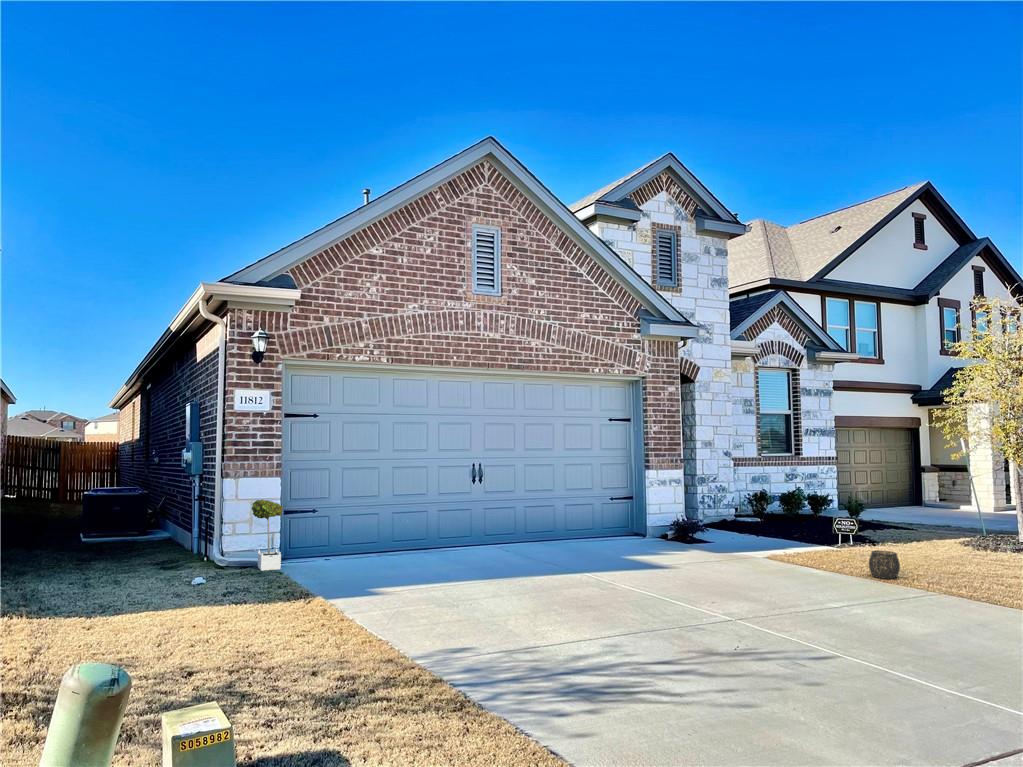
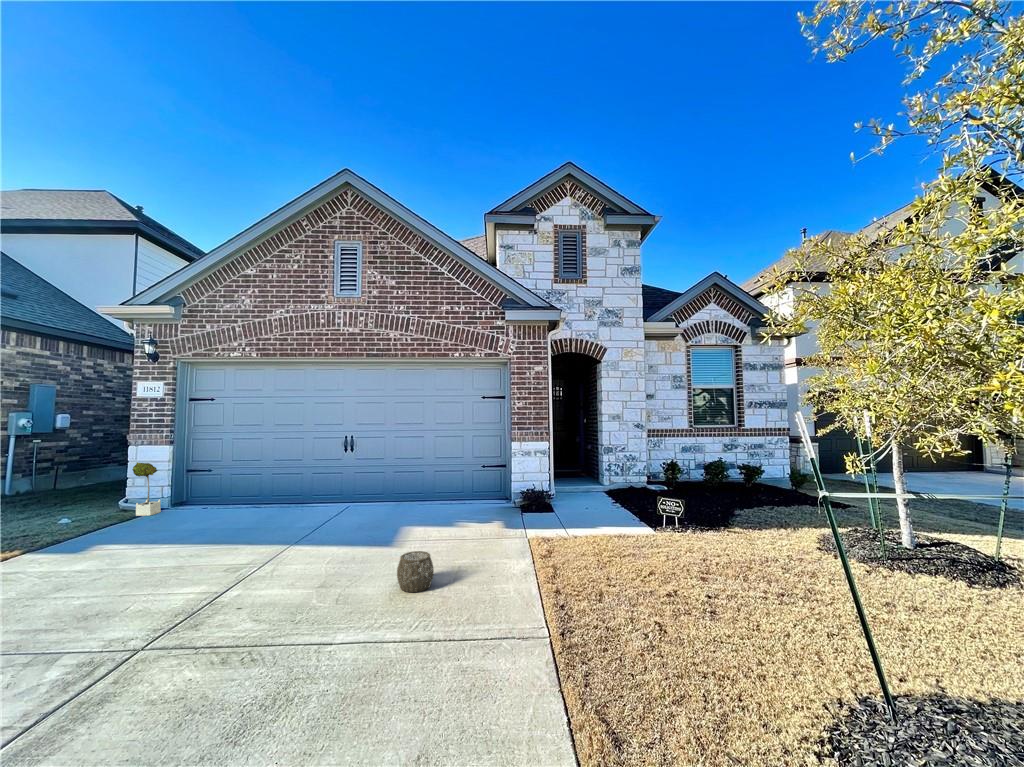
woven basket: present [869,551,900,579] -> present [397,551,434,592]

